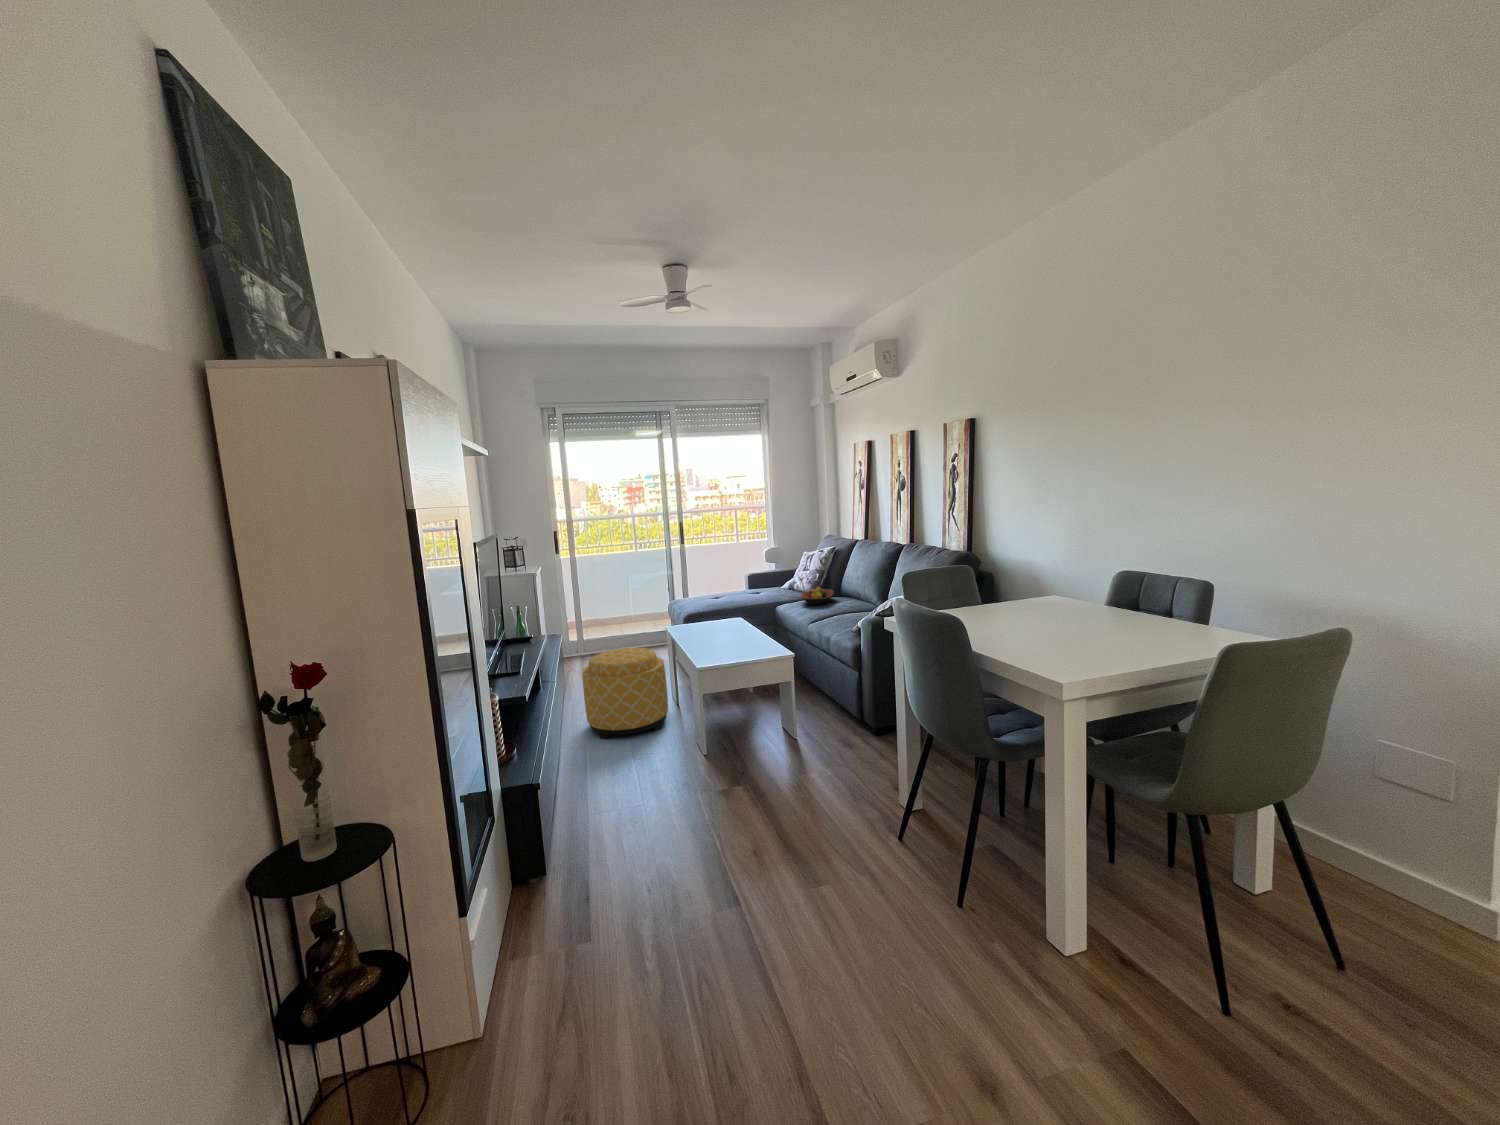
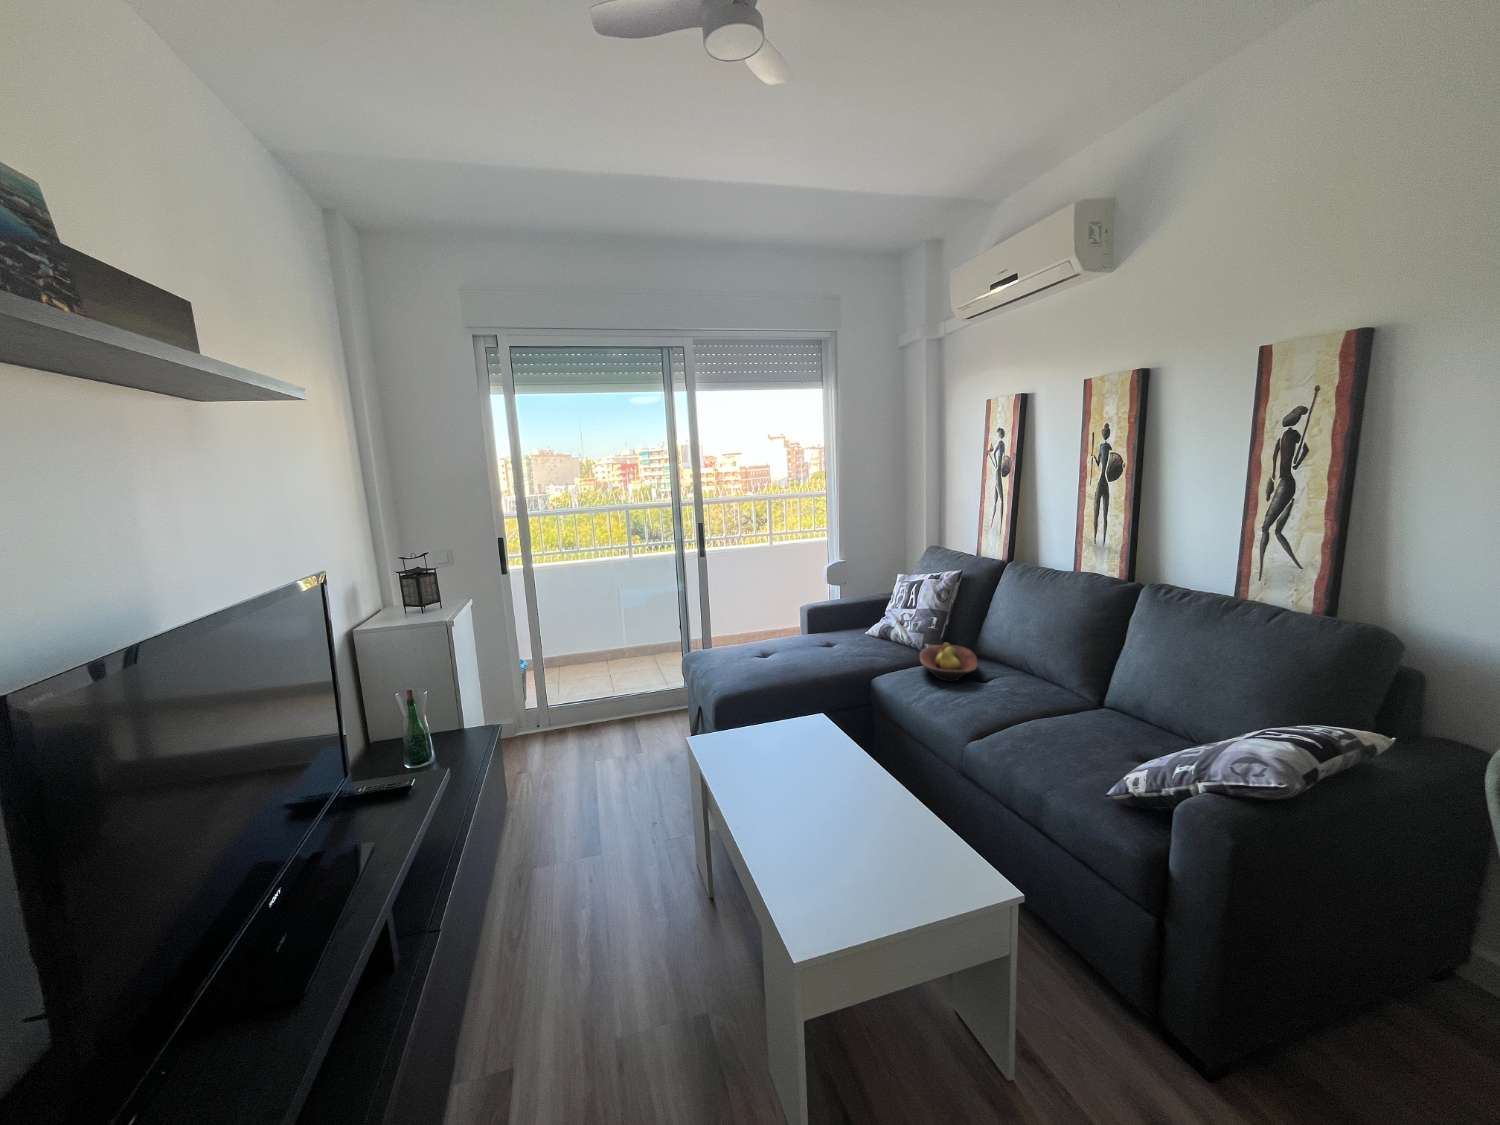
ottoman: present [582,648,668,739] -> none [505,786,692,1026]

